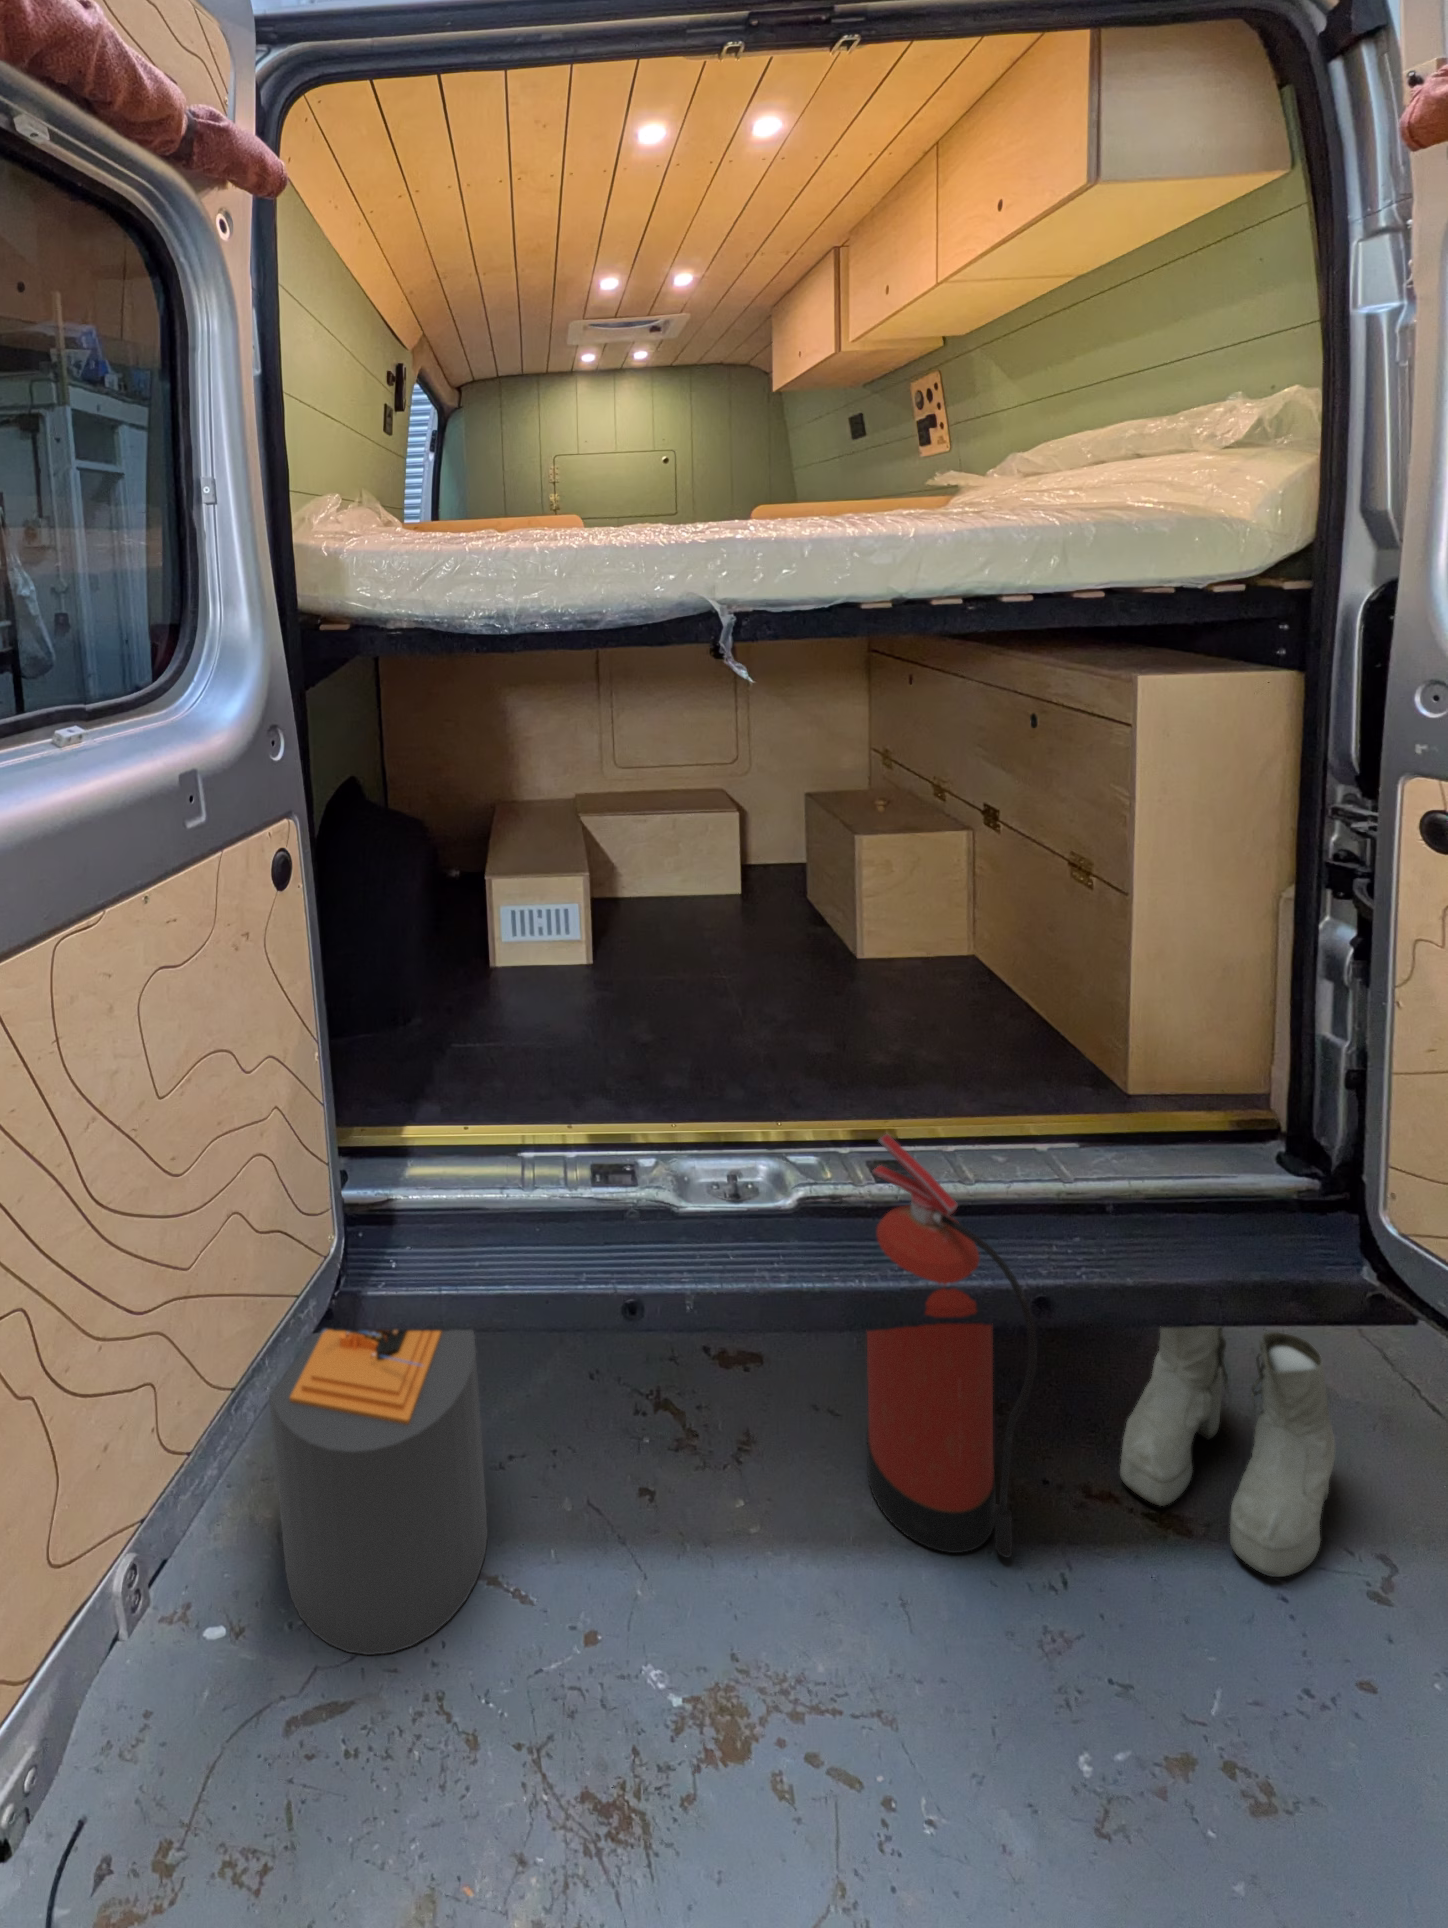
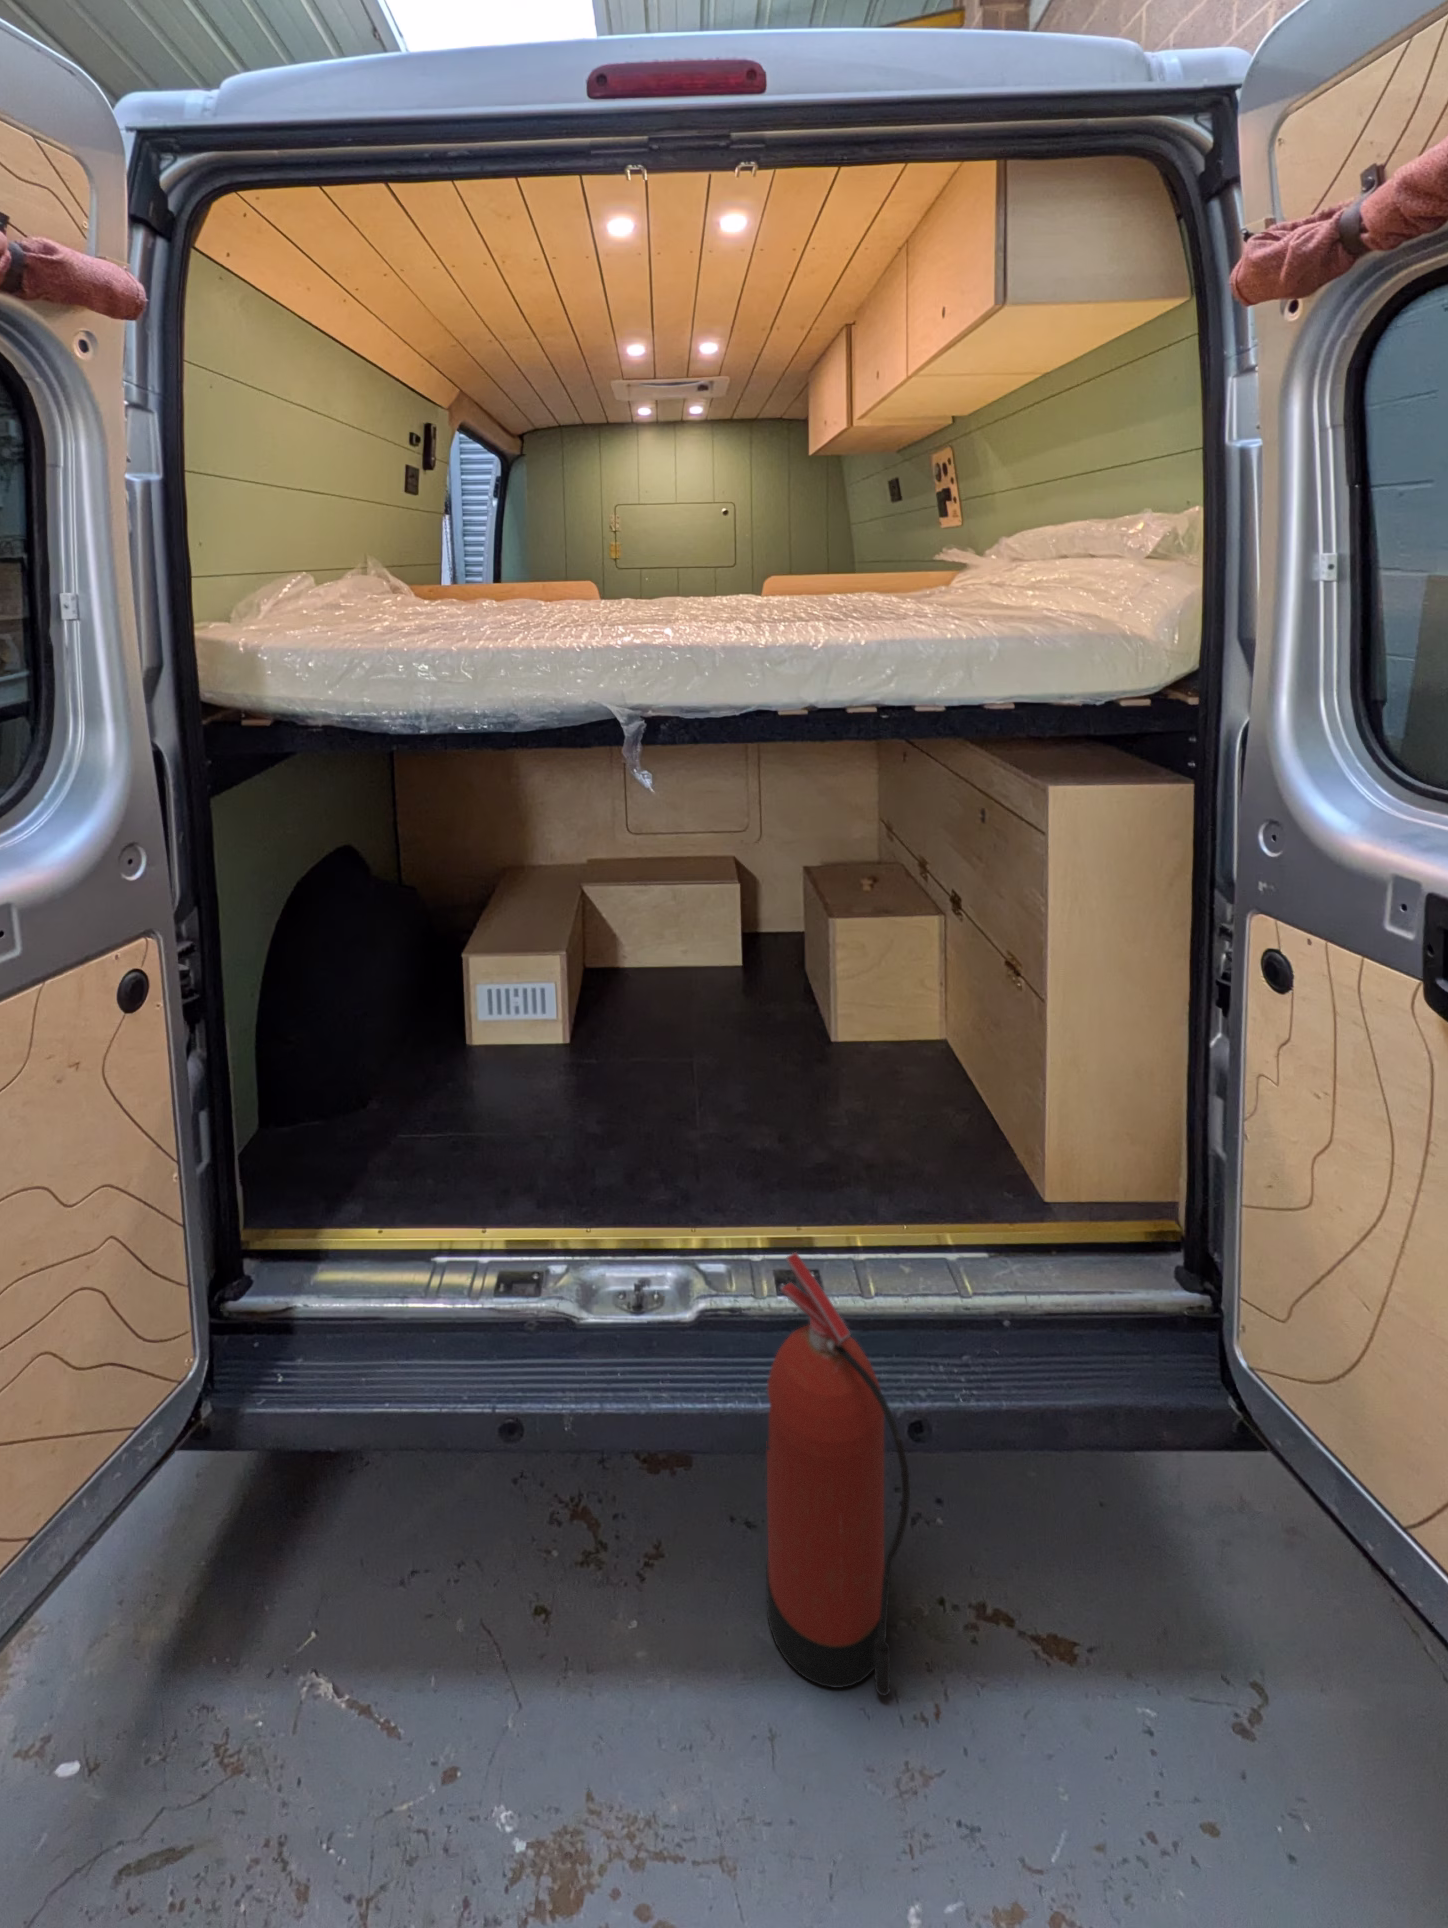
boots: present [1120,1326,1335,1577] -> none [1018,1411,1227,1726]
trash can: present [270,1329,488,1655] -> none [138,1327,376,1788]

